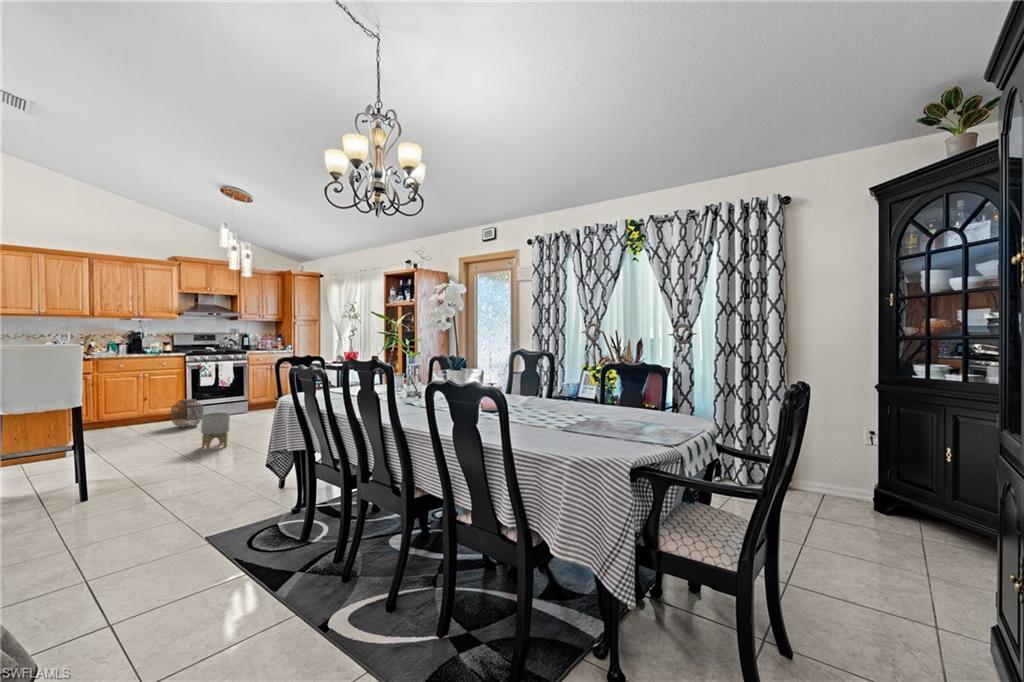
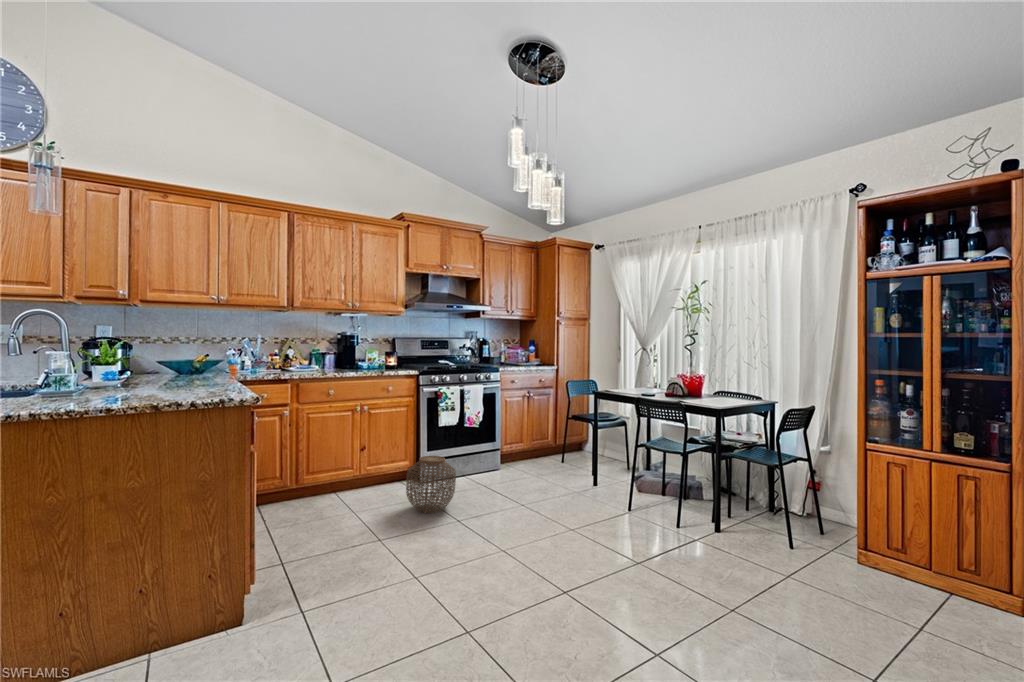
planter: present [201,413,230,449] -> none [510,527,573,640]

